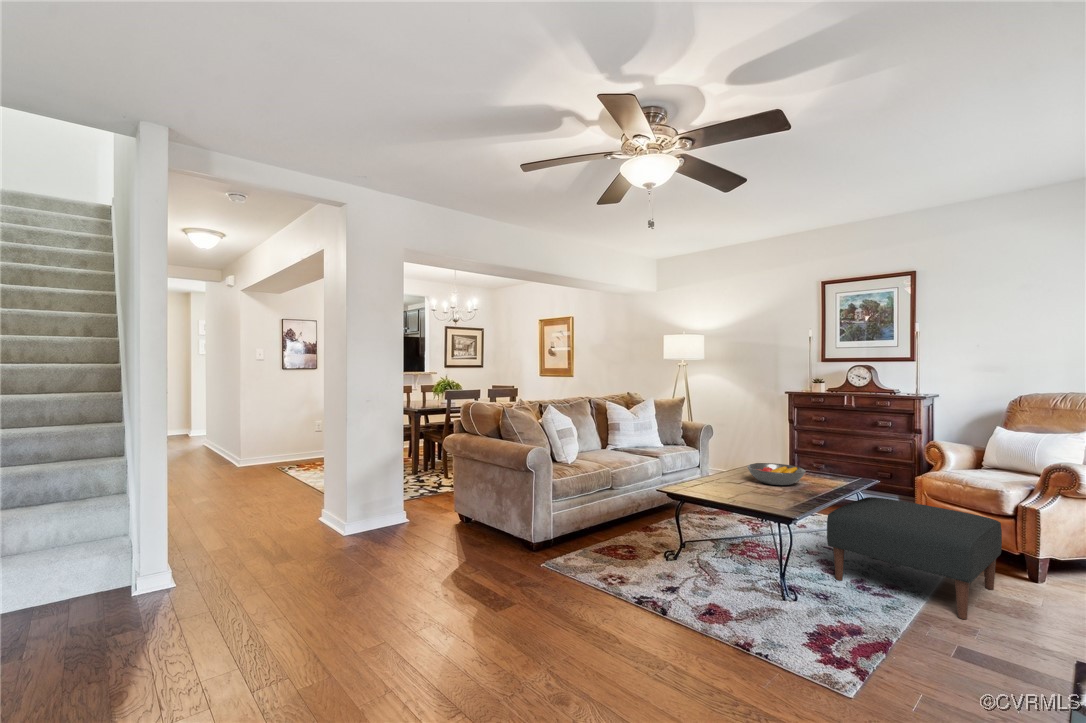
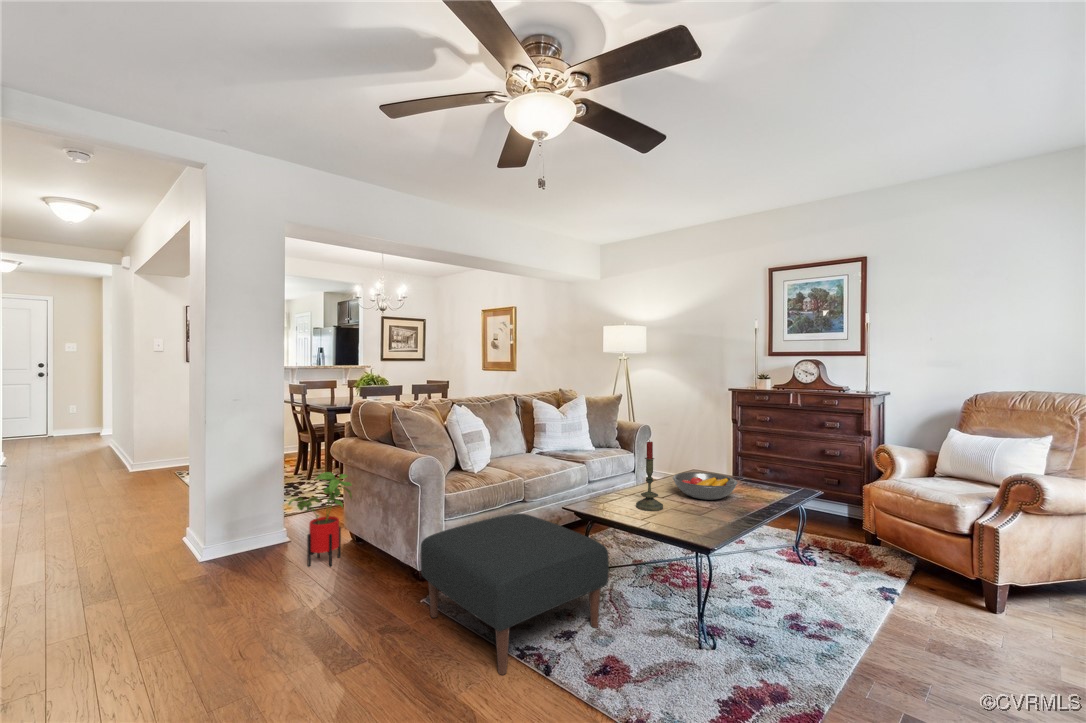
candle: none [719,433,743,493] -> present [636,440,663,511]
house plant: none [421,461,472,540] -> present [289,472,352,566]
ottoman: present [827,497,1002,619] -> present [420,513,609,675]

